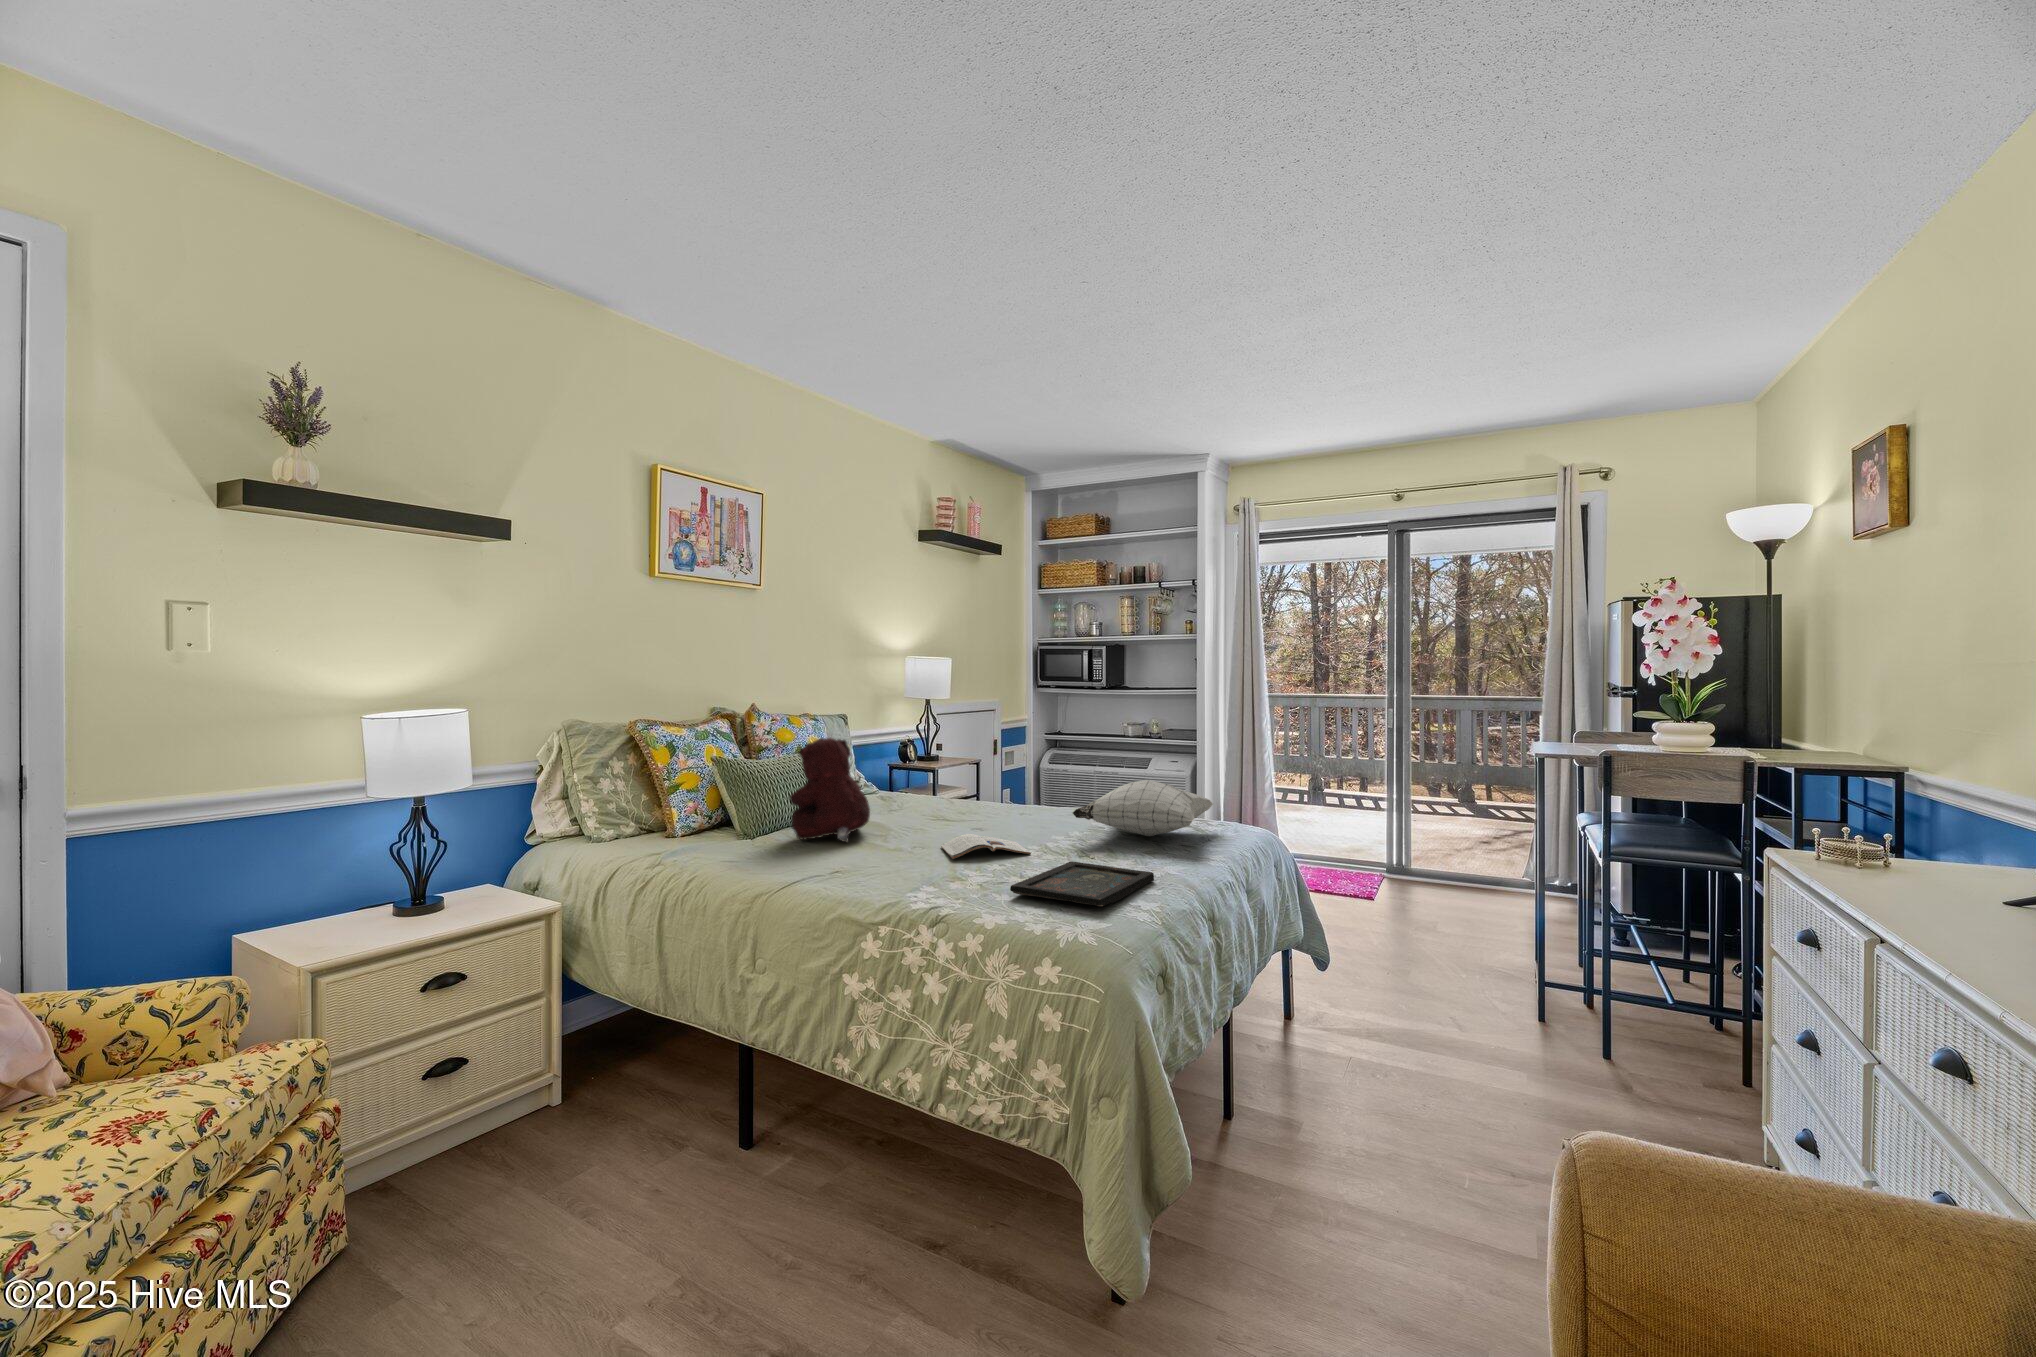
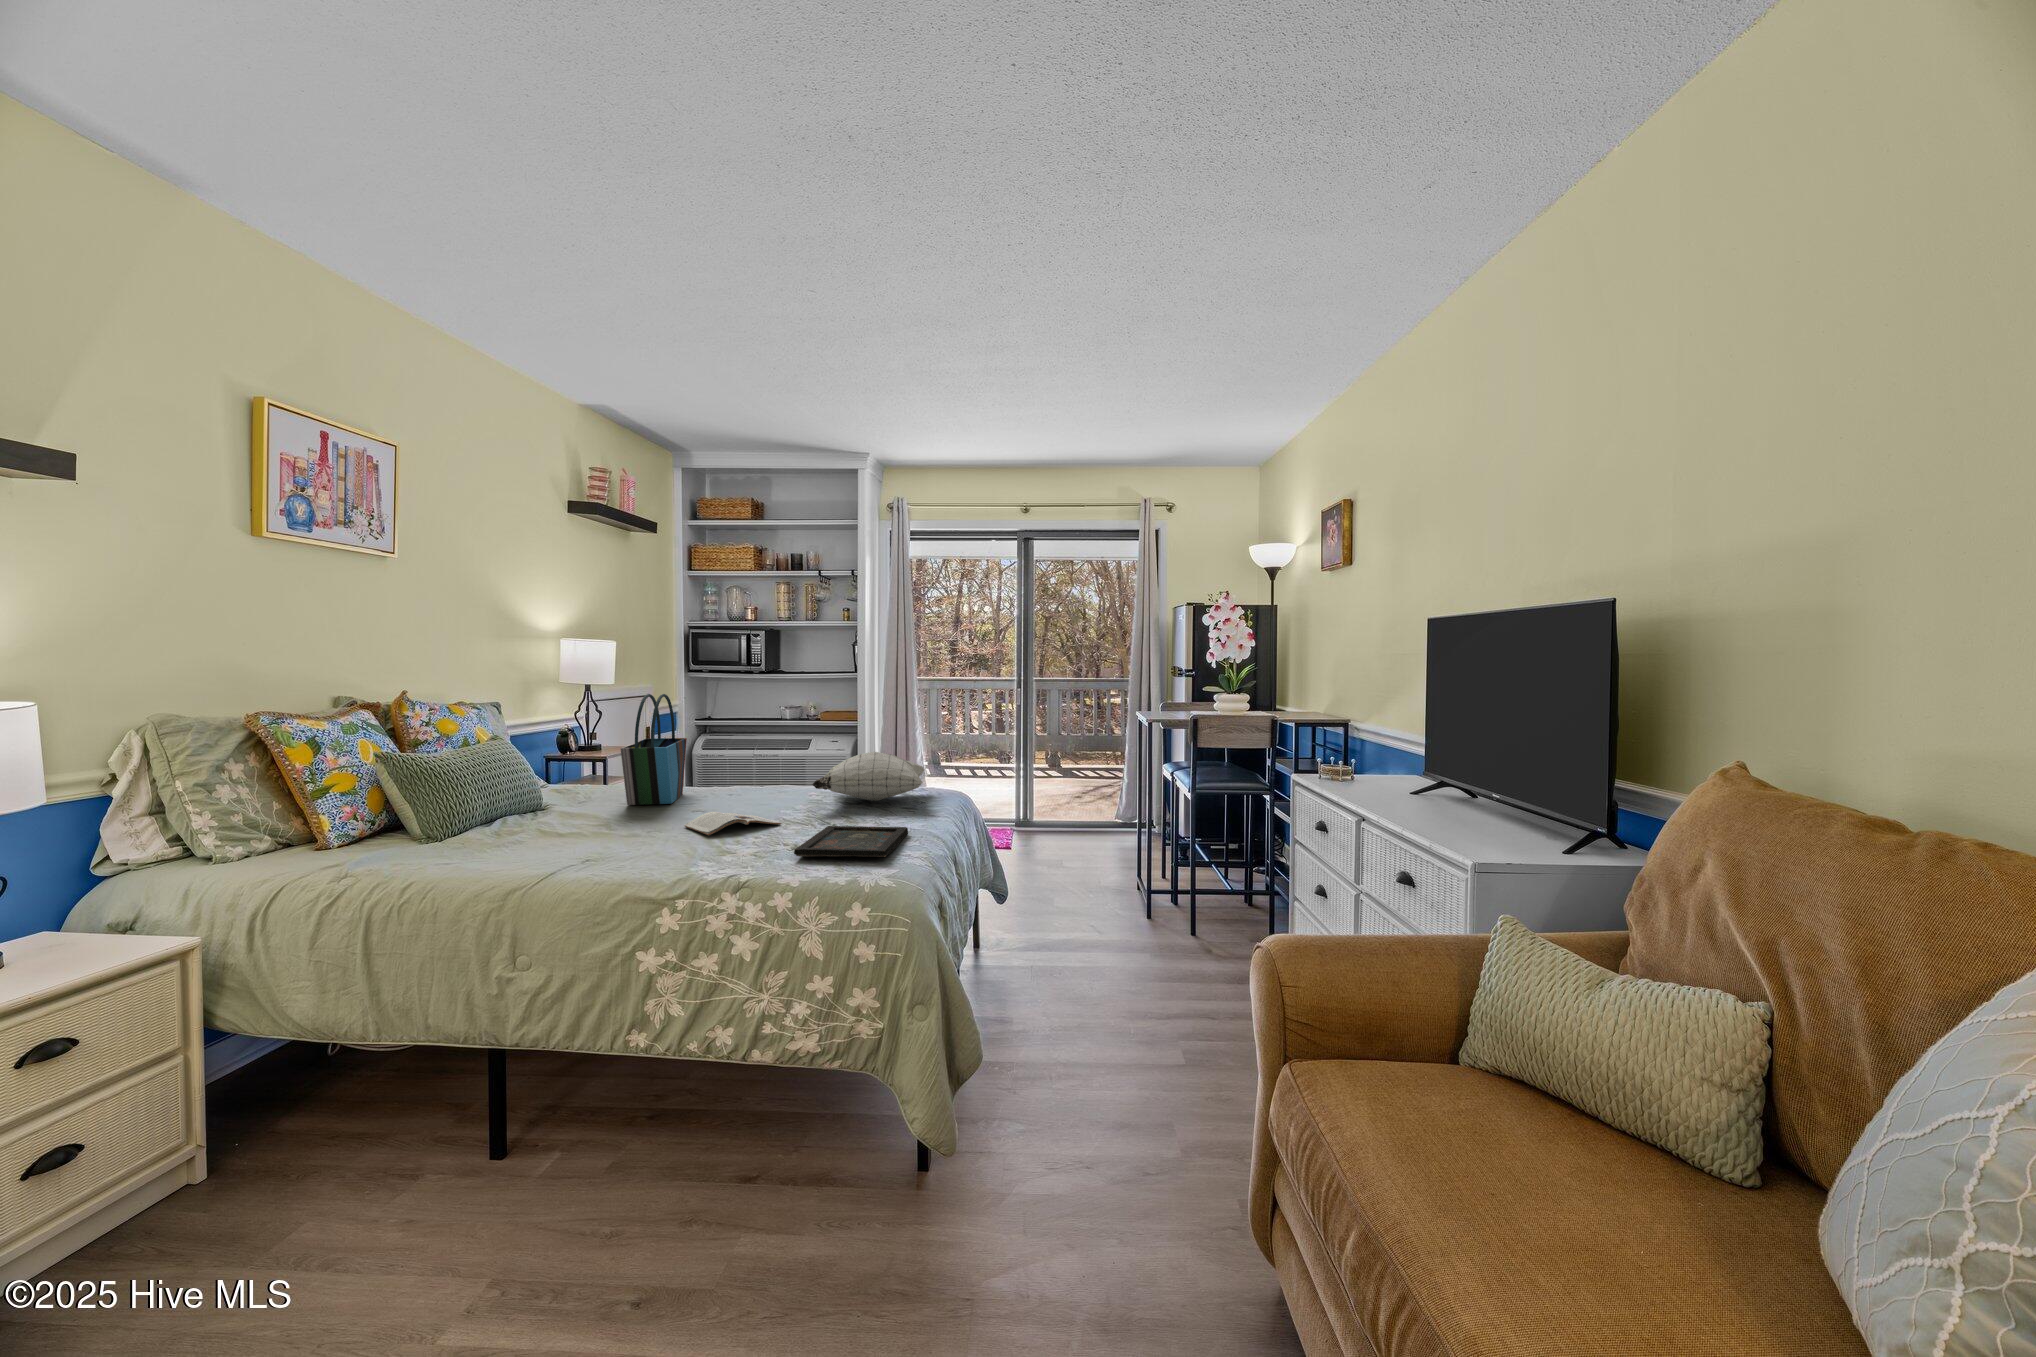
tote bag: none [902,710,976,821] -> present [621,694,687,805]
teddy bear: present [790,738,870,842] -> none [499,723,594,834]

